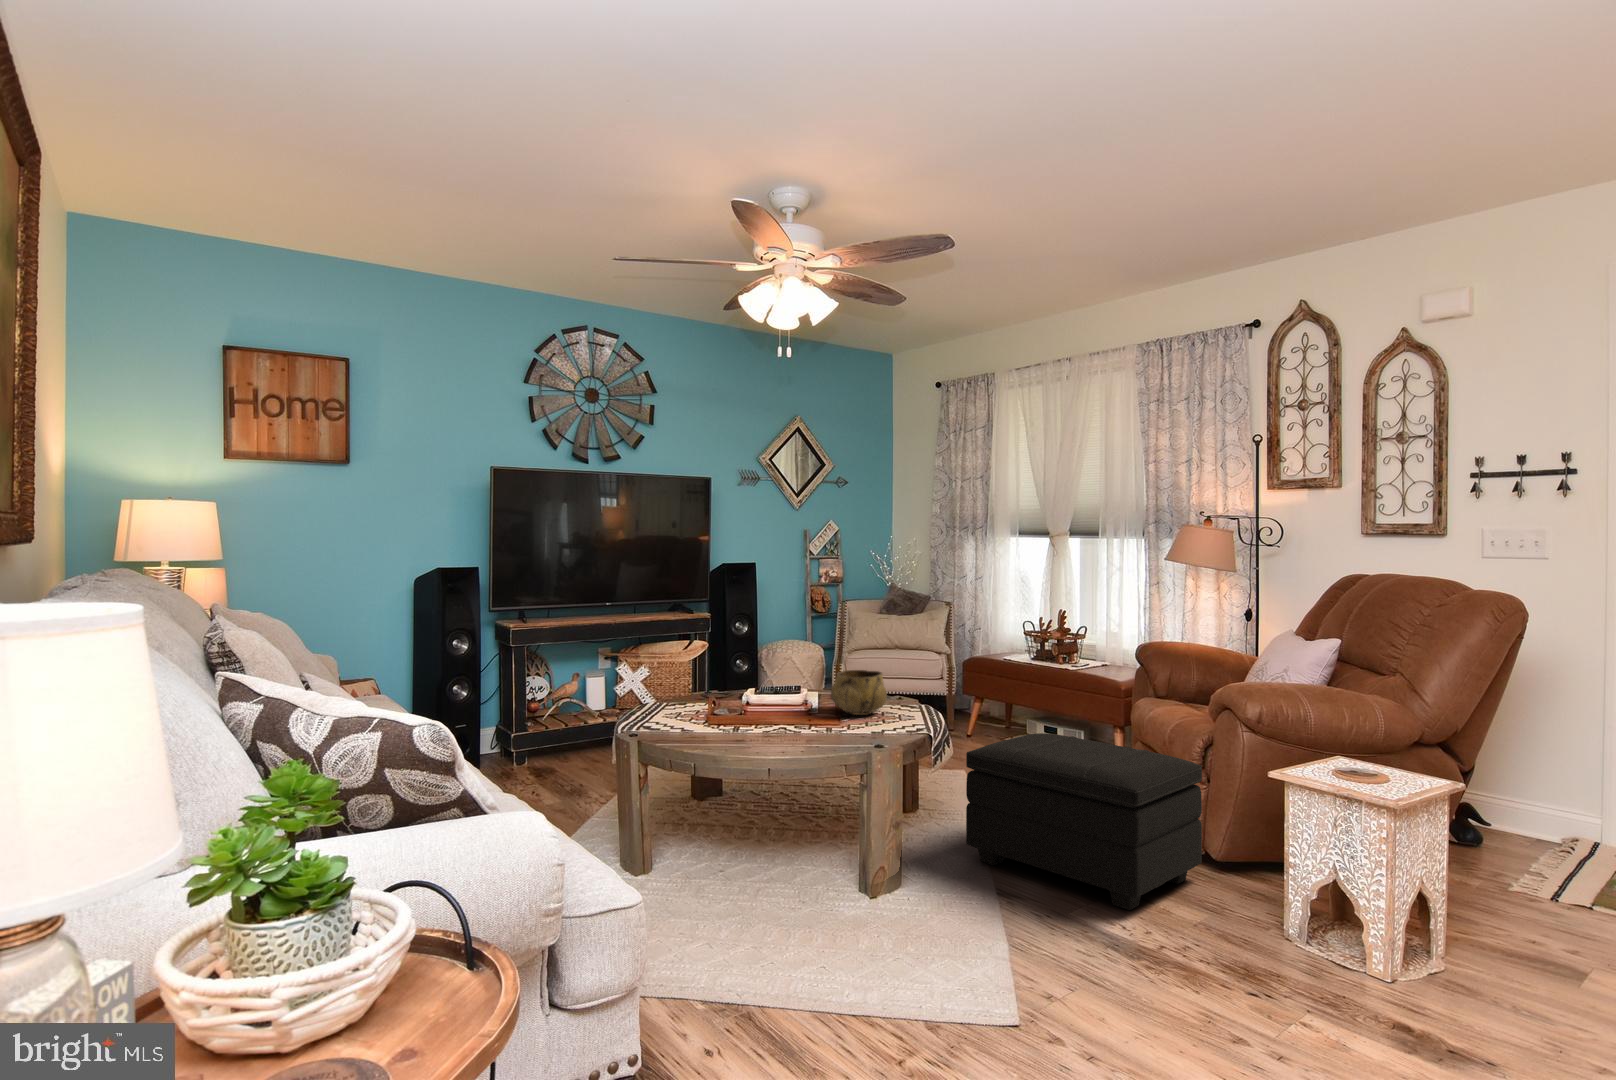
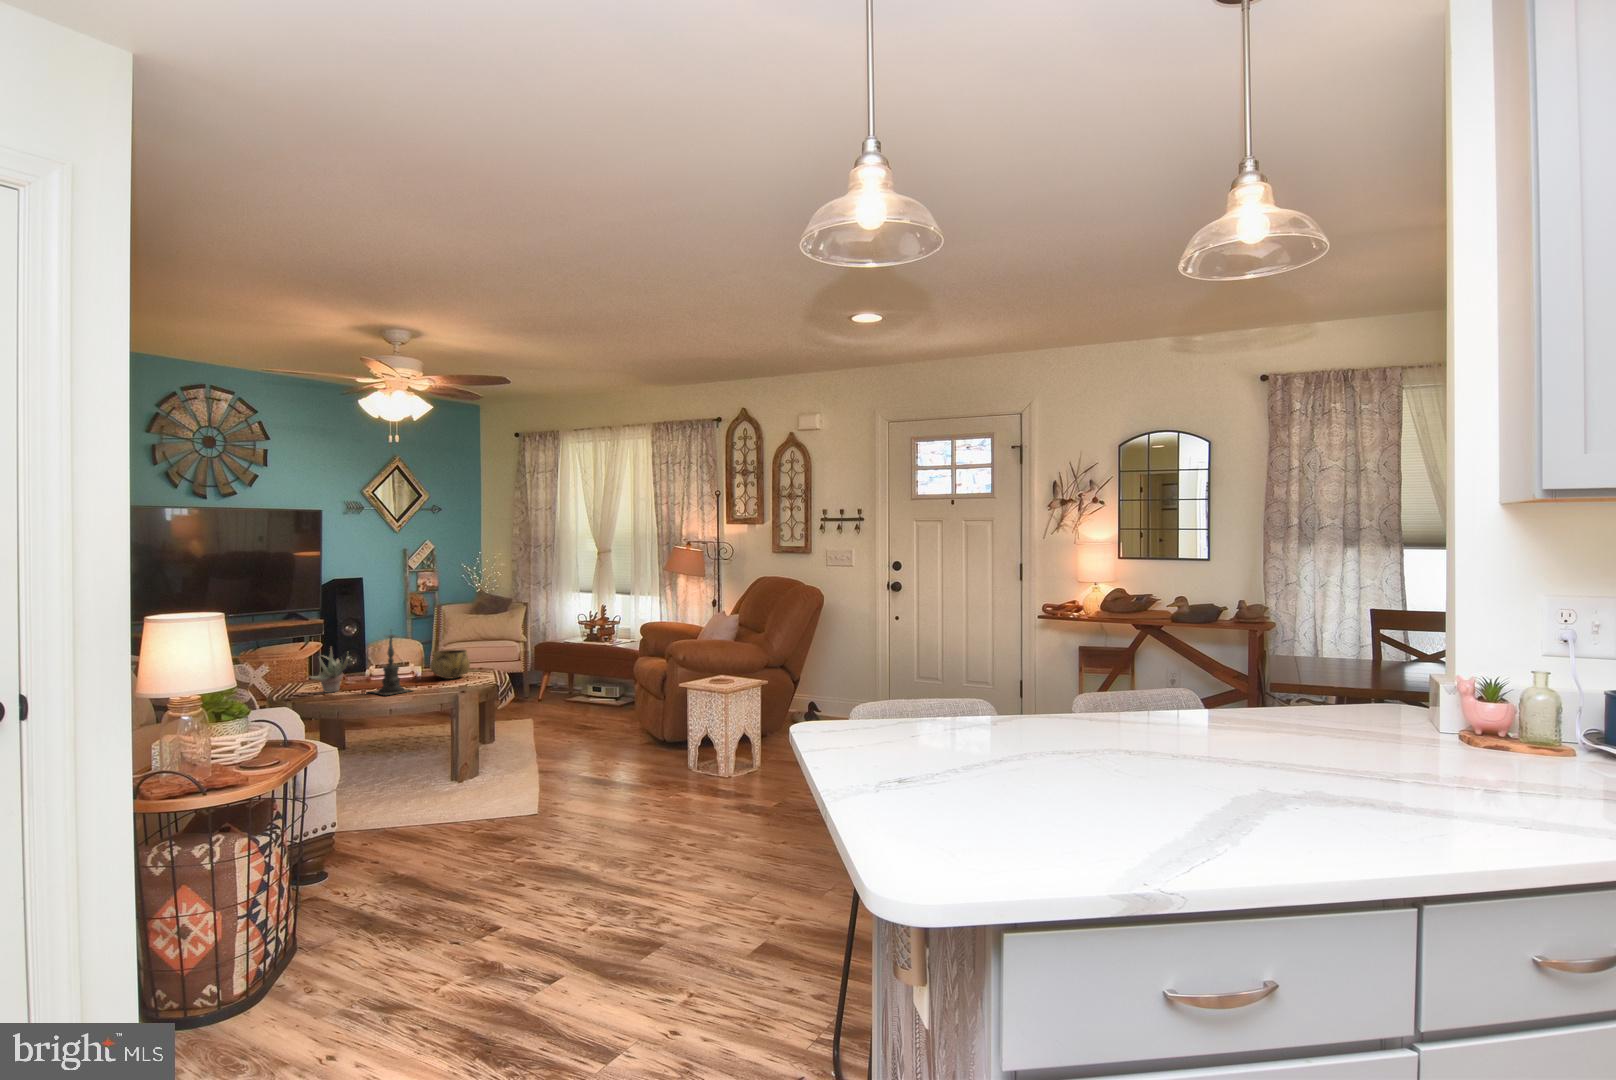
candle holder: none [741,631,808,739] -> present [370,634,409,695]
succulent plant: none [665,657,720,725] -> present [310,648,348,693]
footstool: present [966,733,1202,910] -> none [523,681,661,771]

